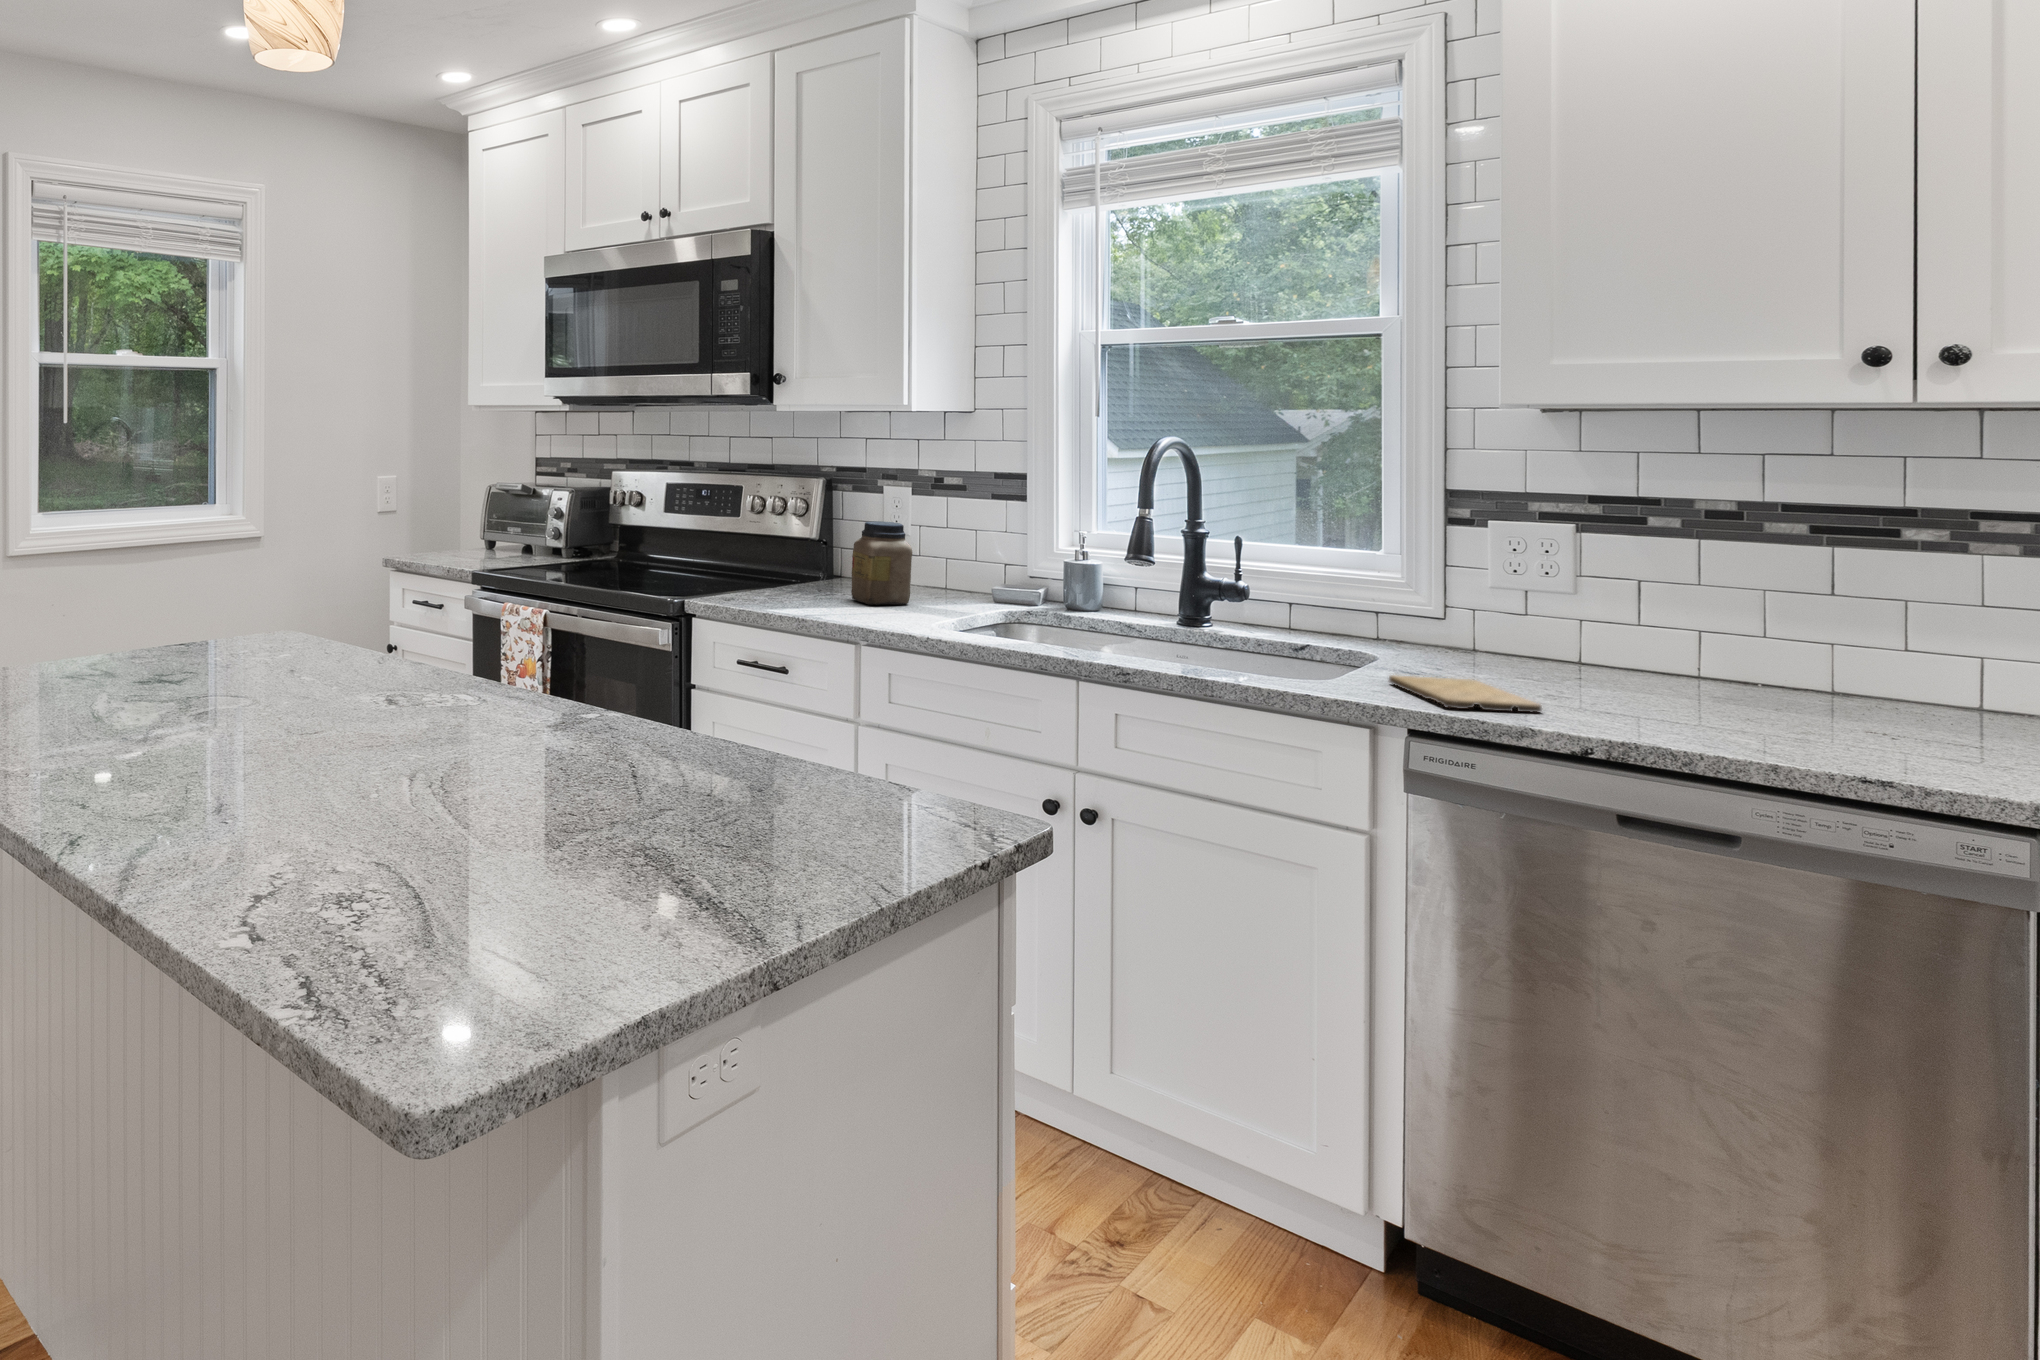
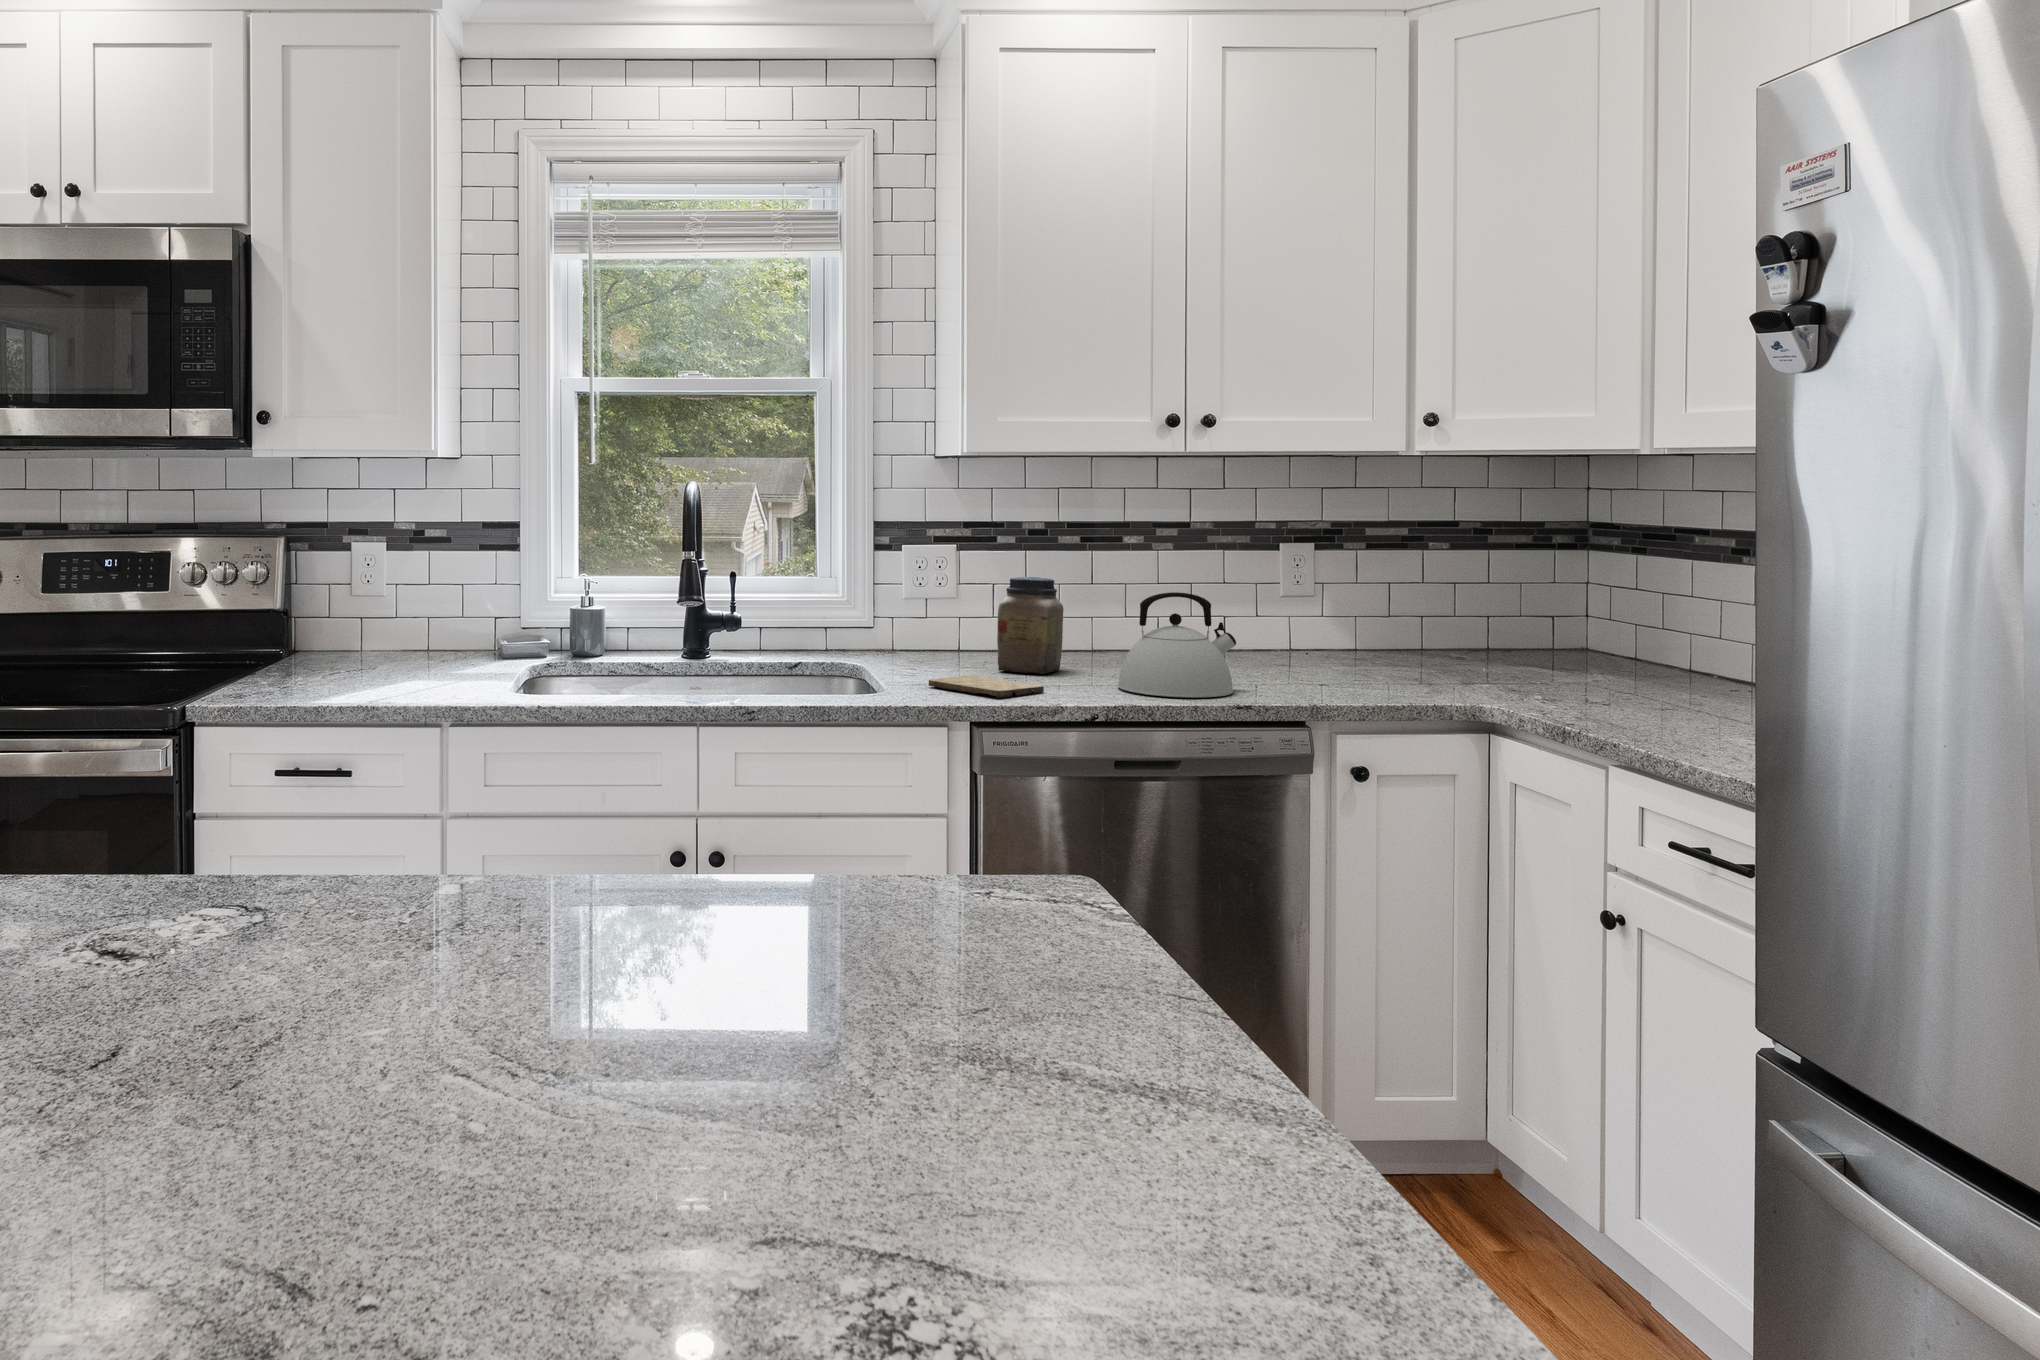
jar: present [851,521,912,604] -> present [997,577,1064,674]
kettle: none [1681,610,1918,765] -> present [1118,592,1236,697]

